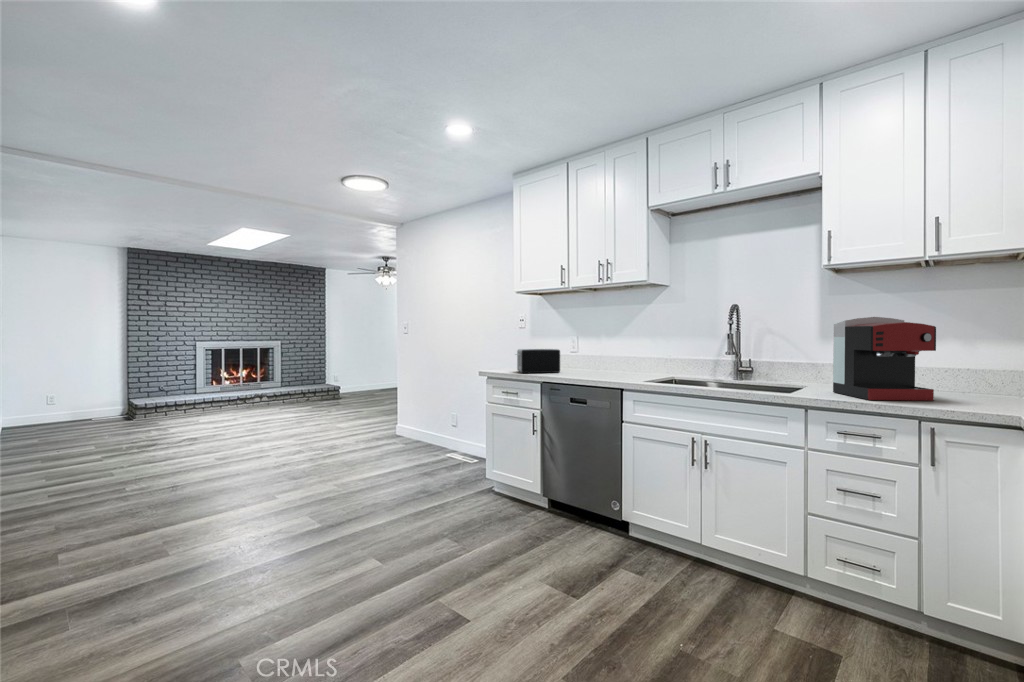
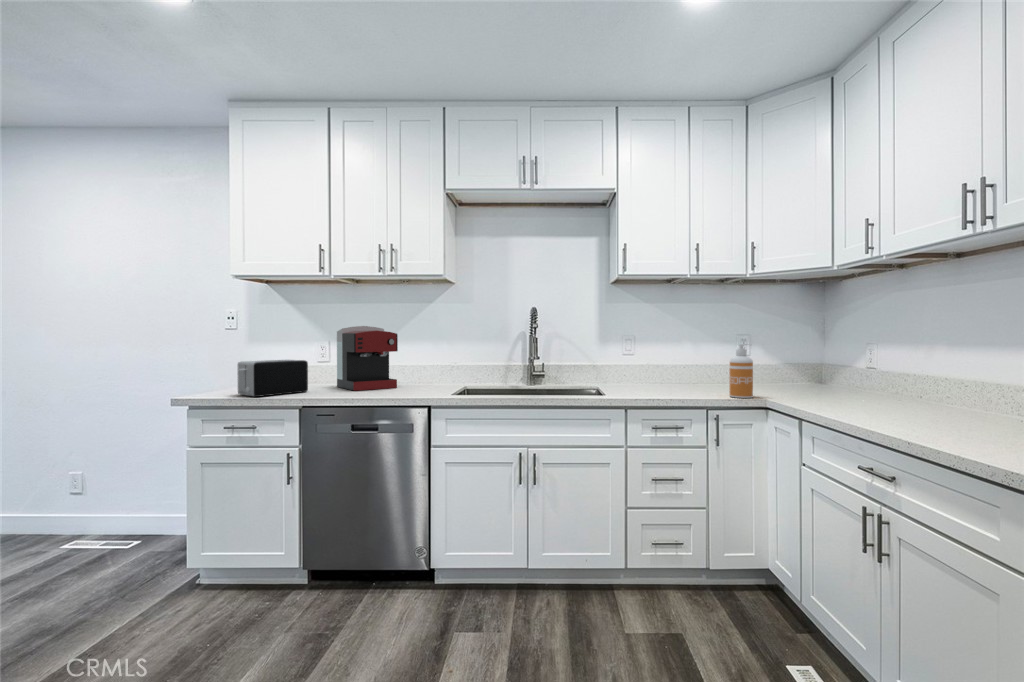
coffee maker: present [833,317,936,401] -> present [337,326,398,391]
soap dispenser: none [959,340,997,411] -> present [729,344,753,398]

